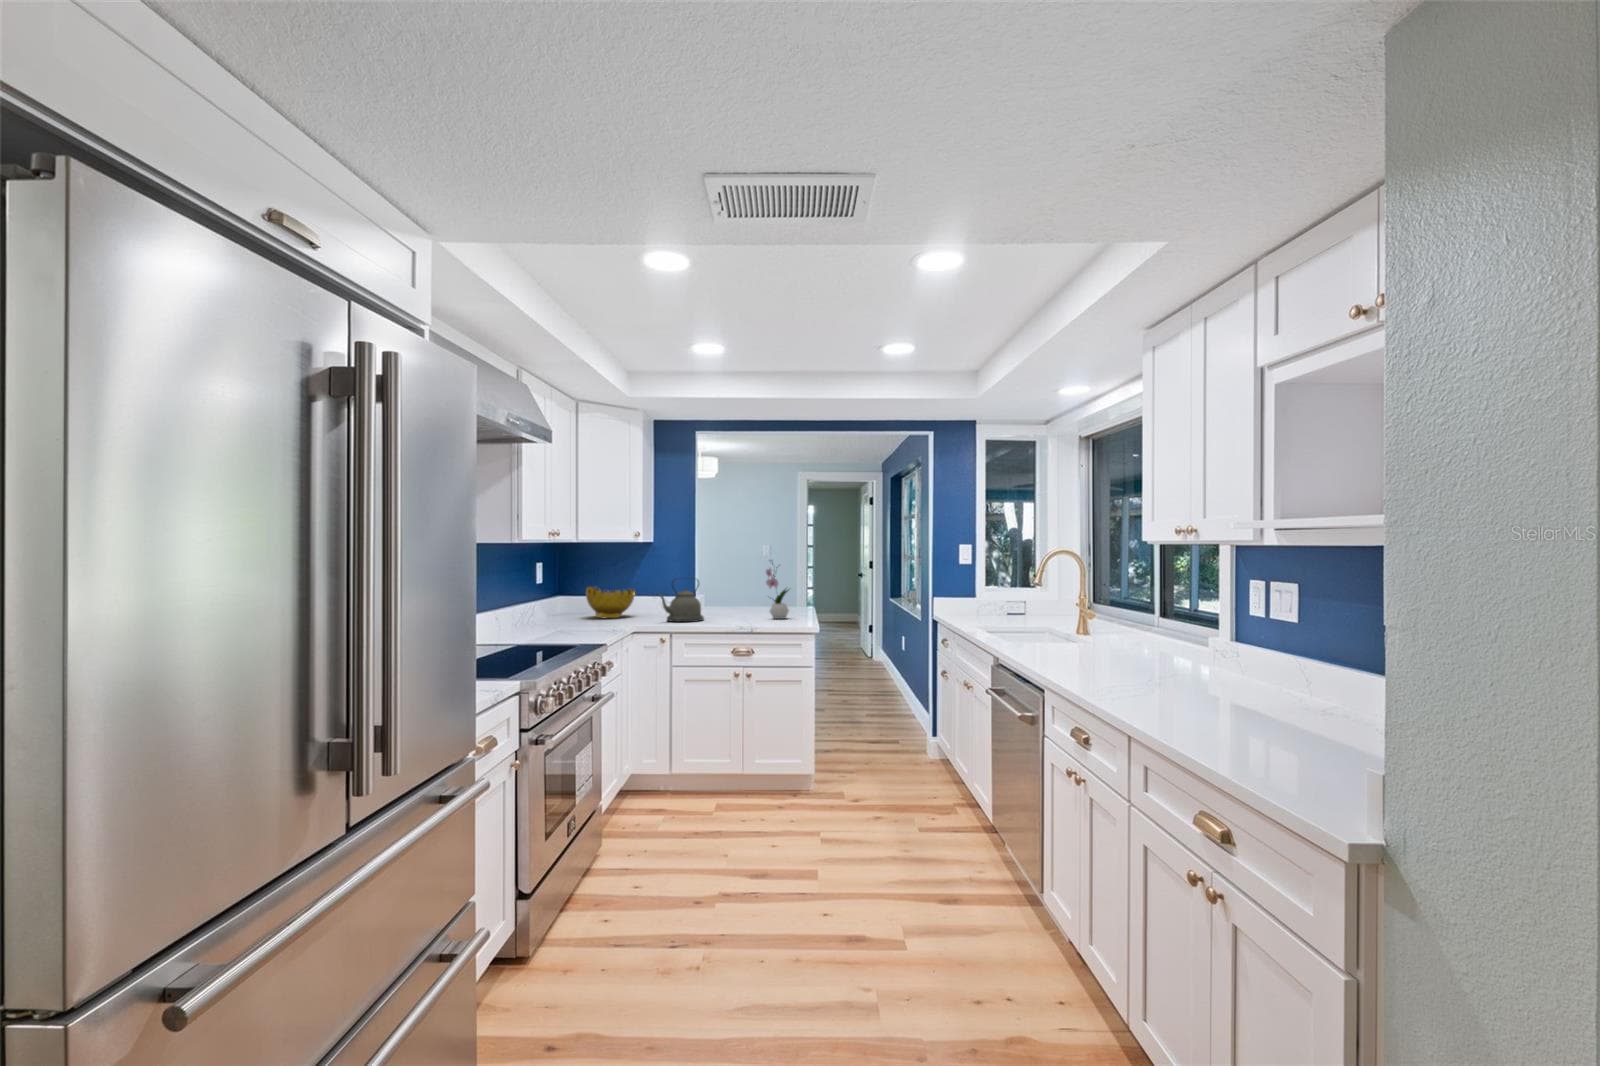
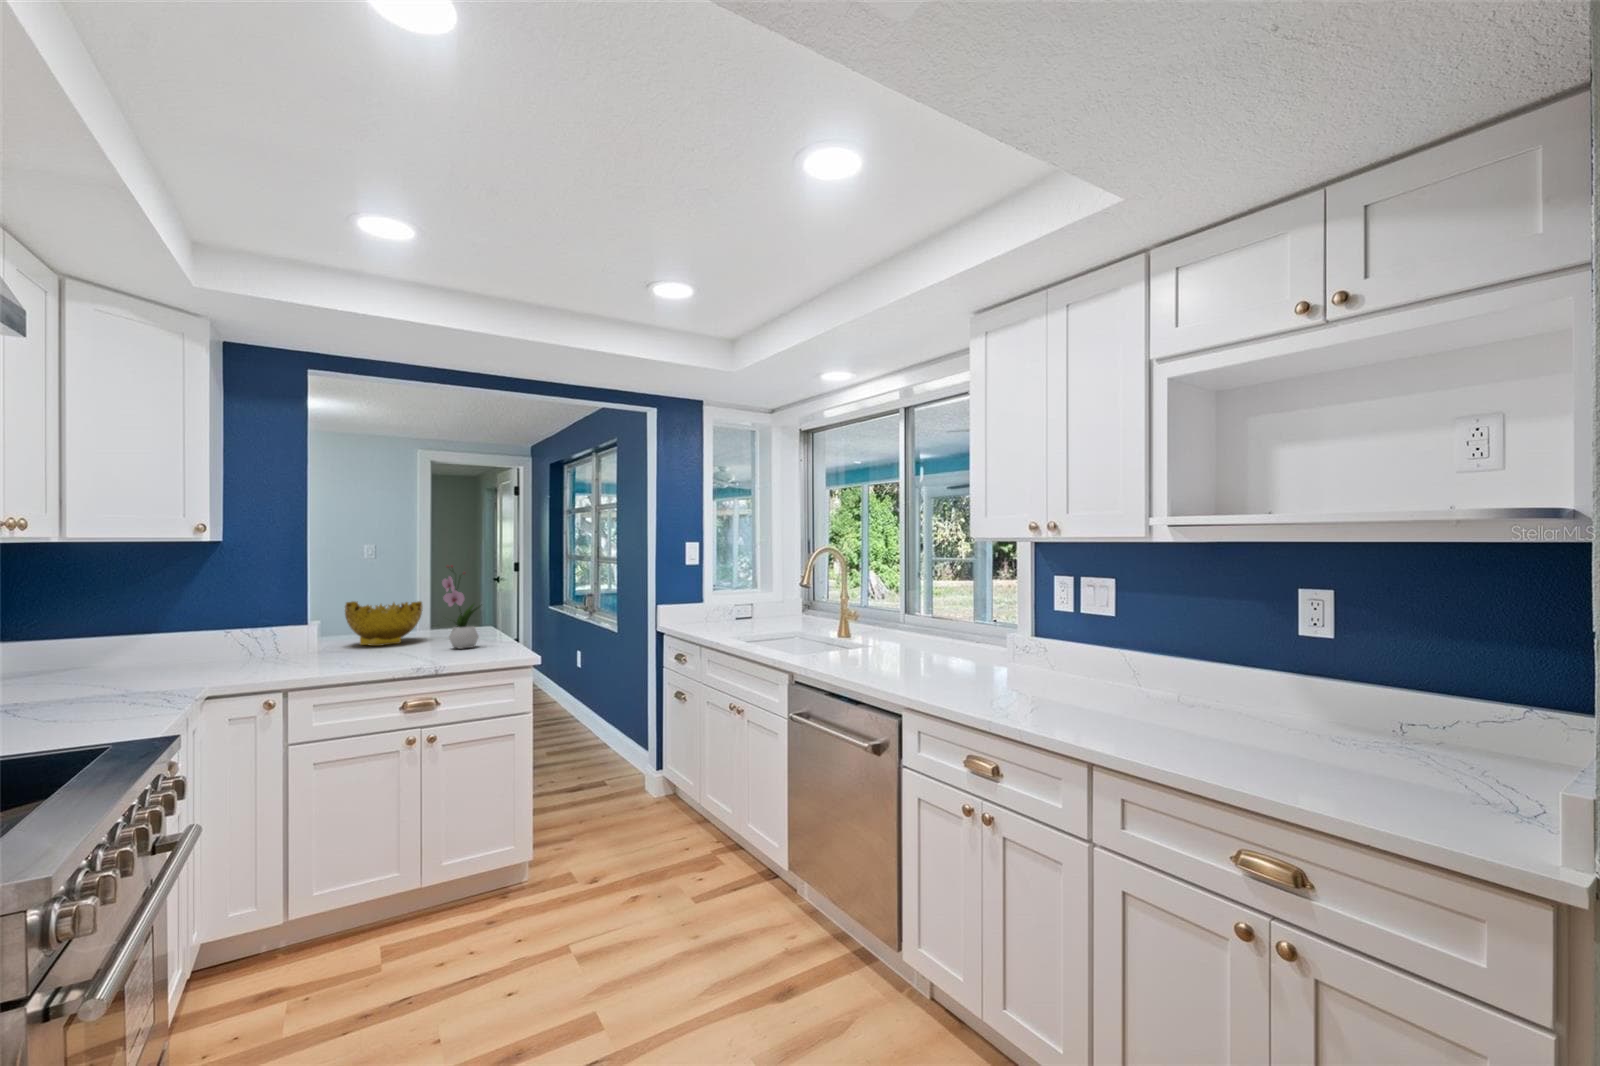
kettle: present [658,580,704,622] -> none [249,597,337,669]
decorative bowl: present [586,587,635,618] -> present [345,601,423,646]

